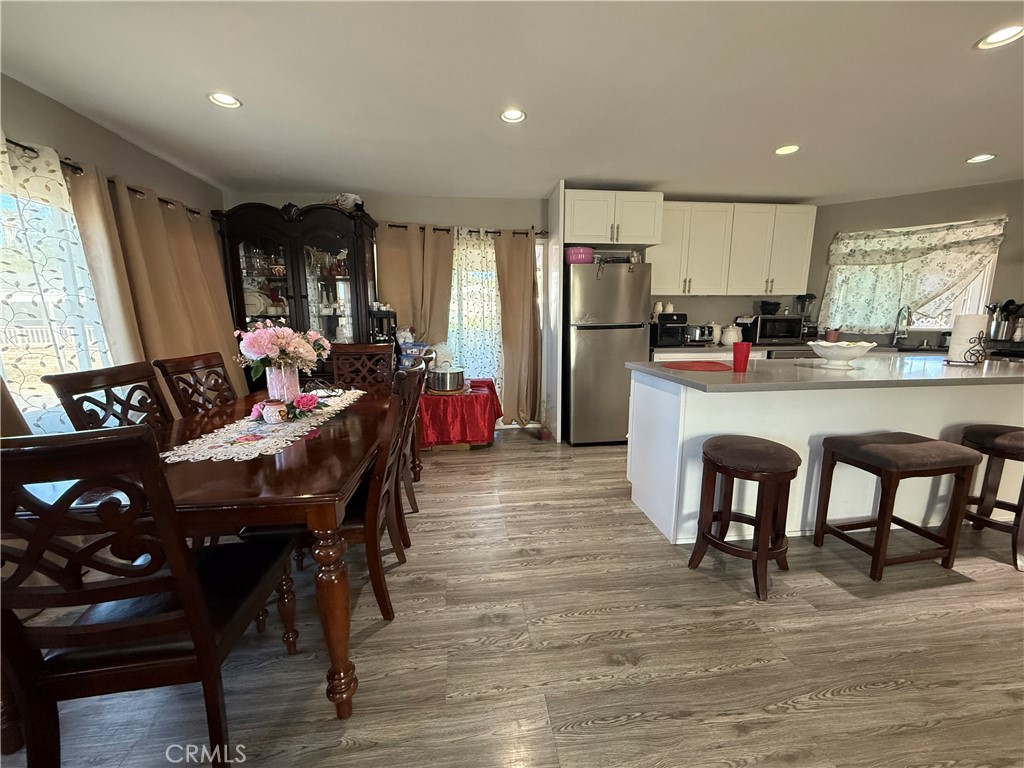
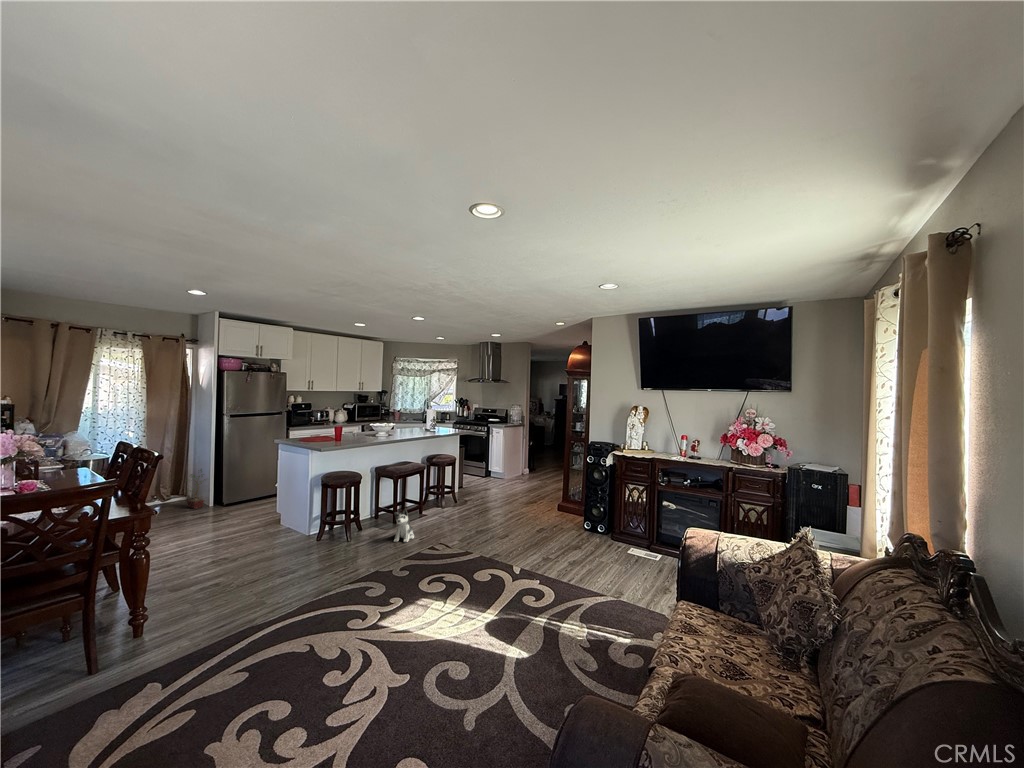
plush toy: none [903,577,986,690] -> present [394,509,414,542]

